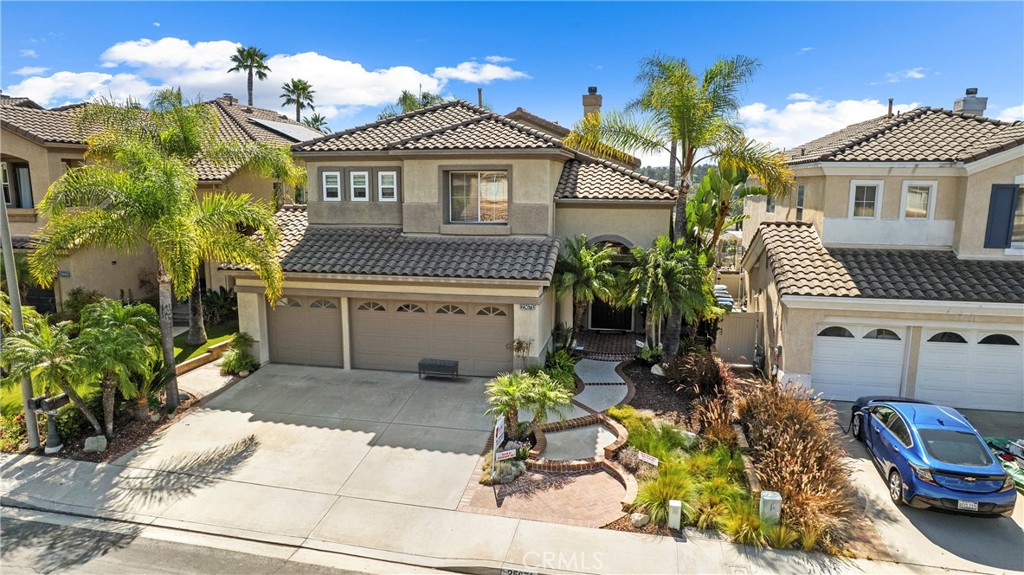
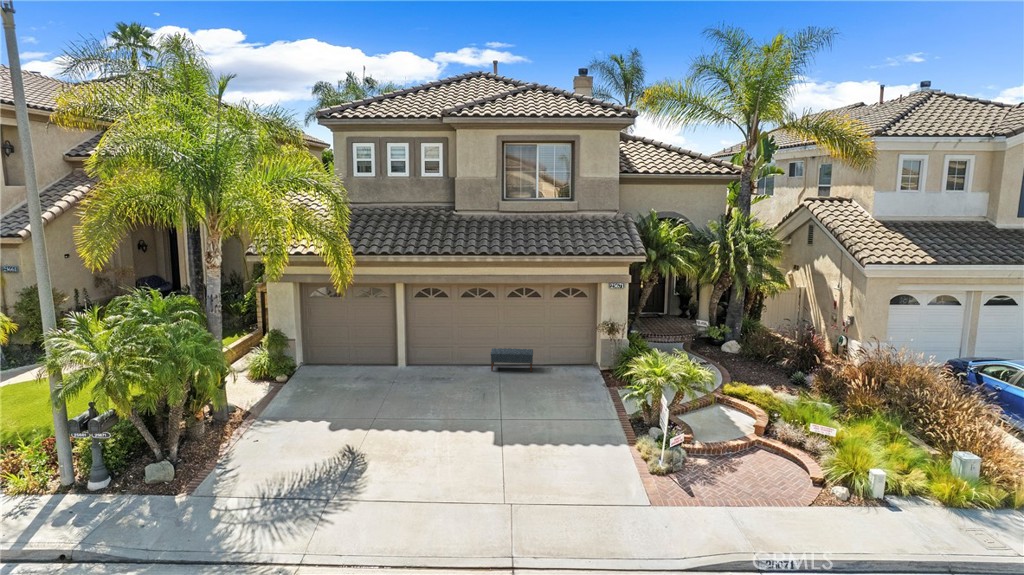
potted plant: present [146,394,177,421] -> none [201,404,240,439]

